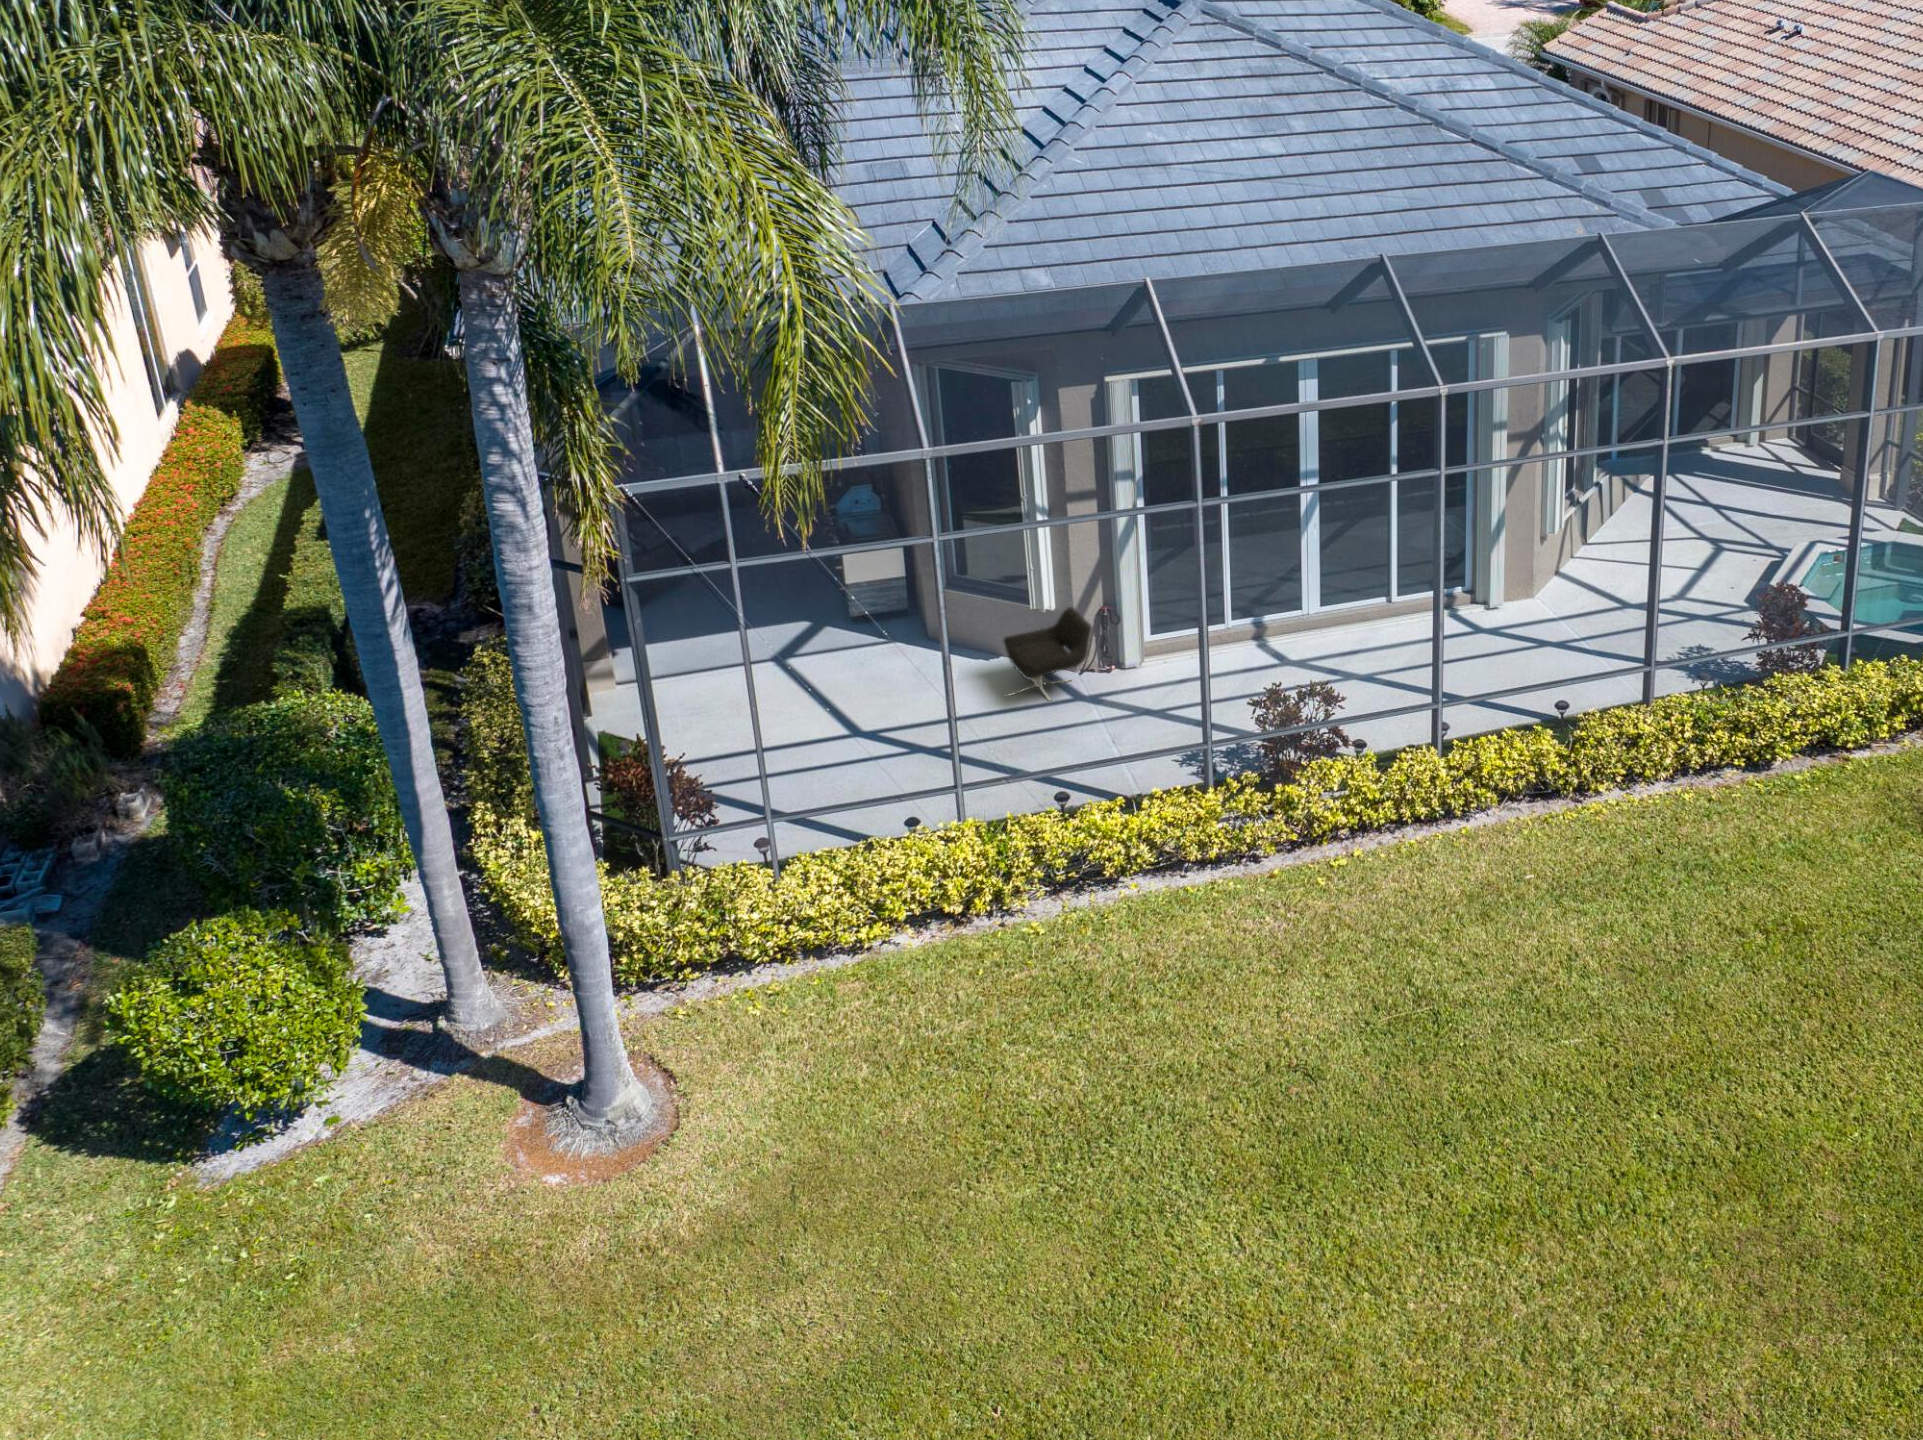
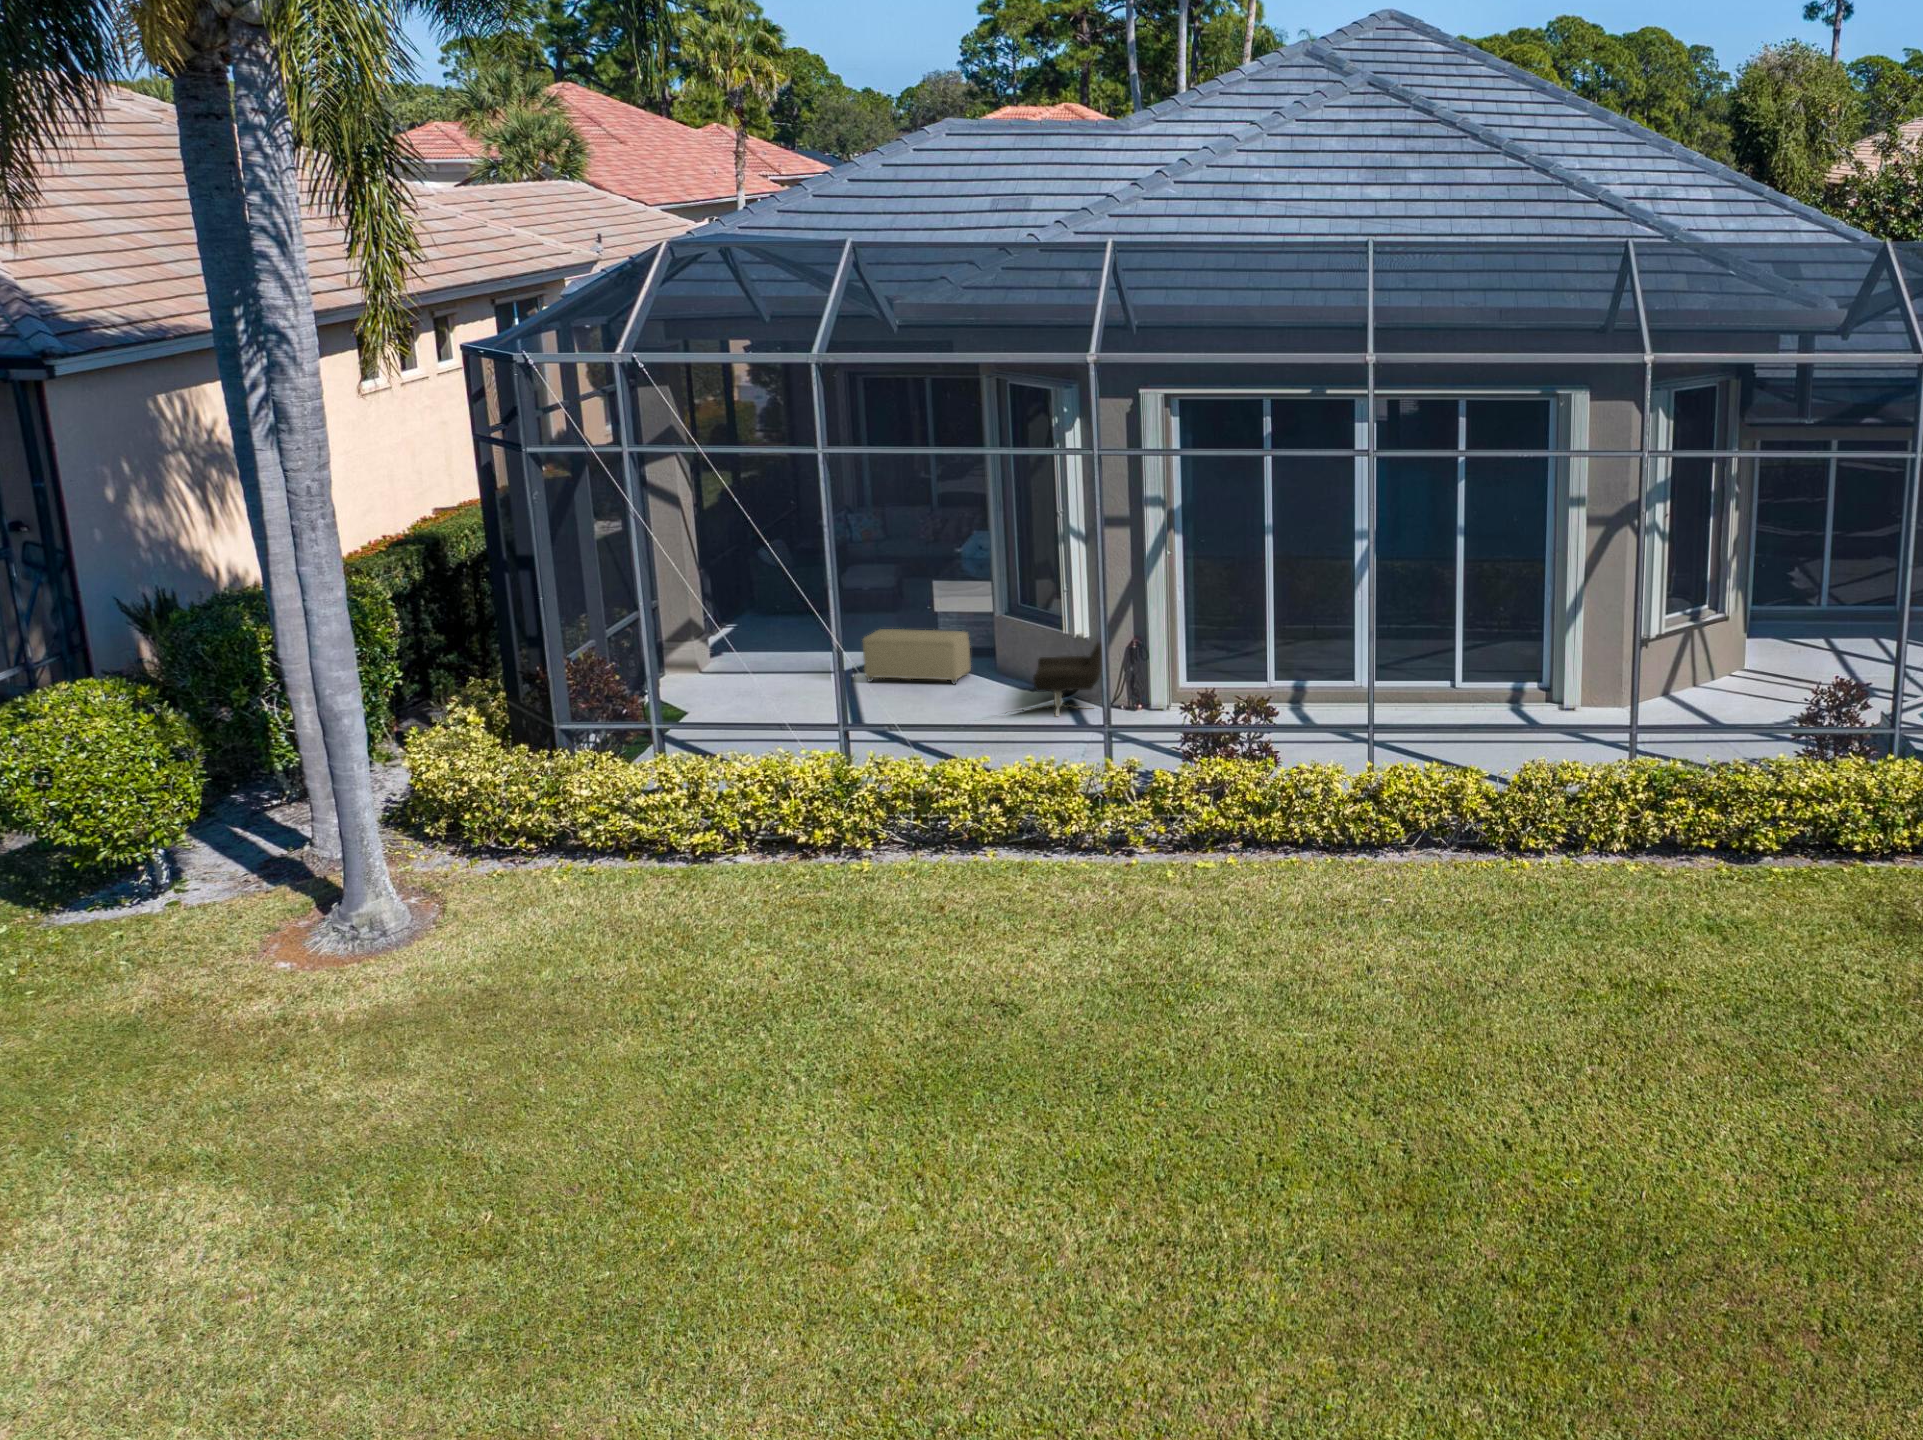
ottoman: none [802,613,909,682] -> present [862,629,971,684]

